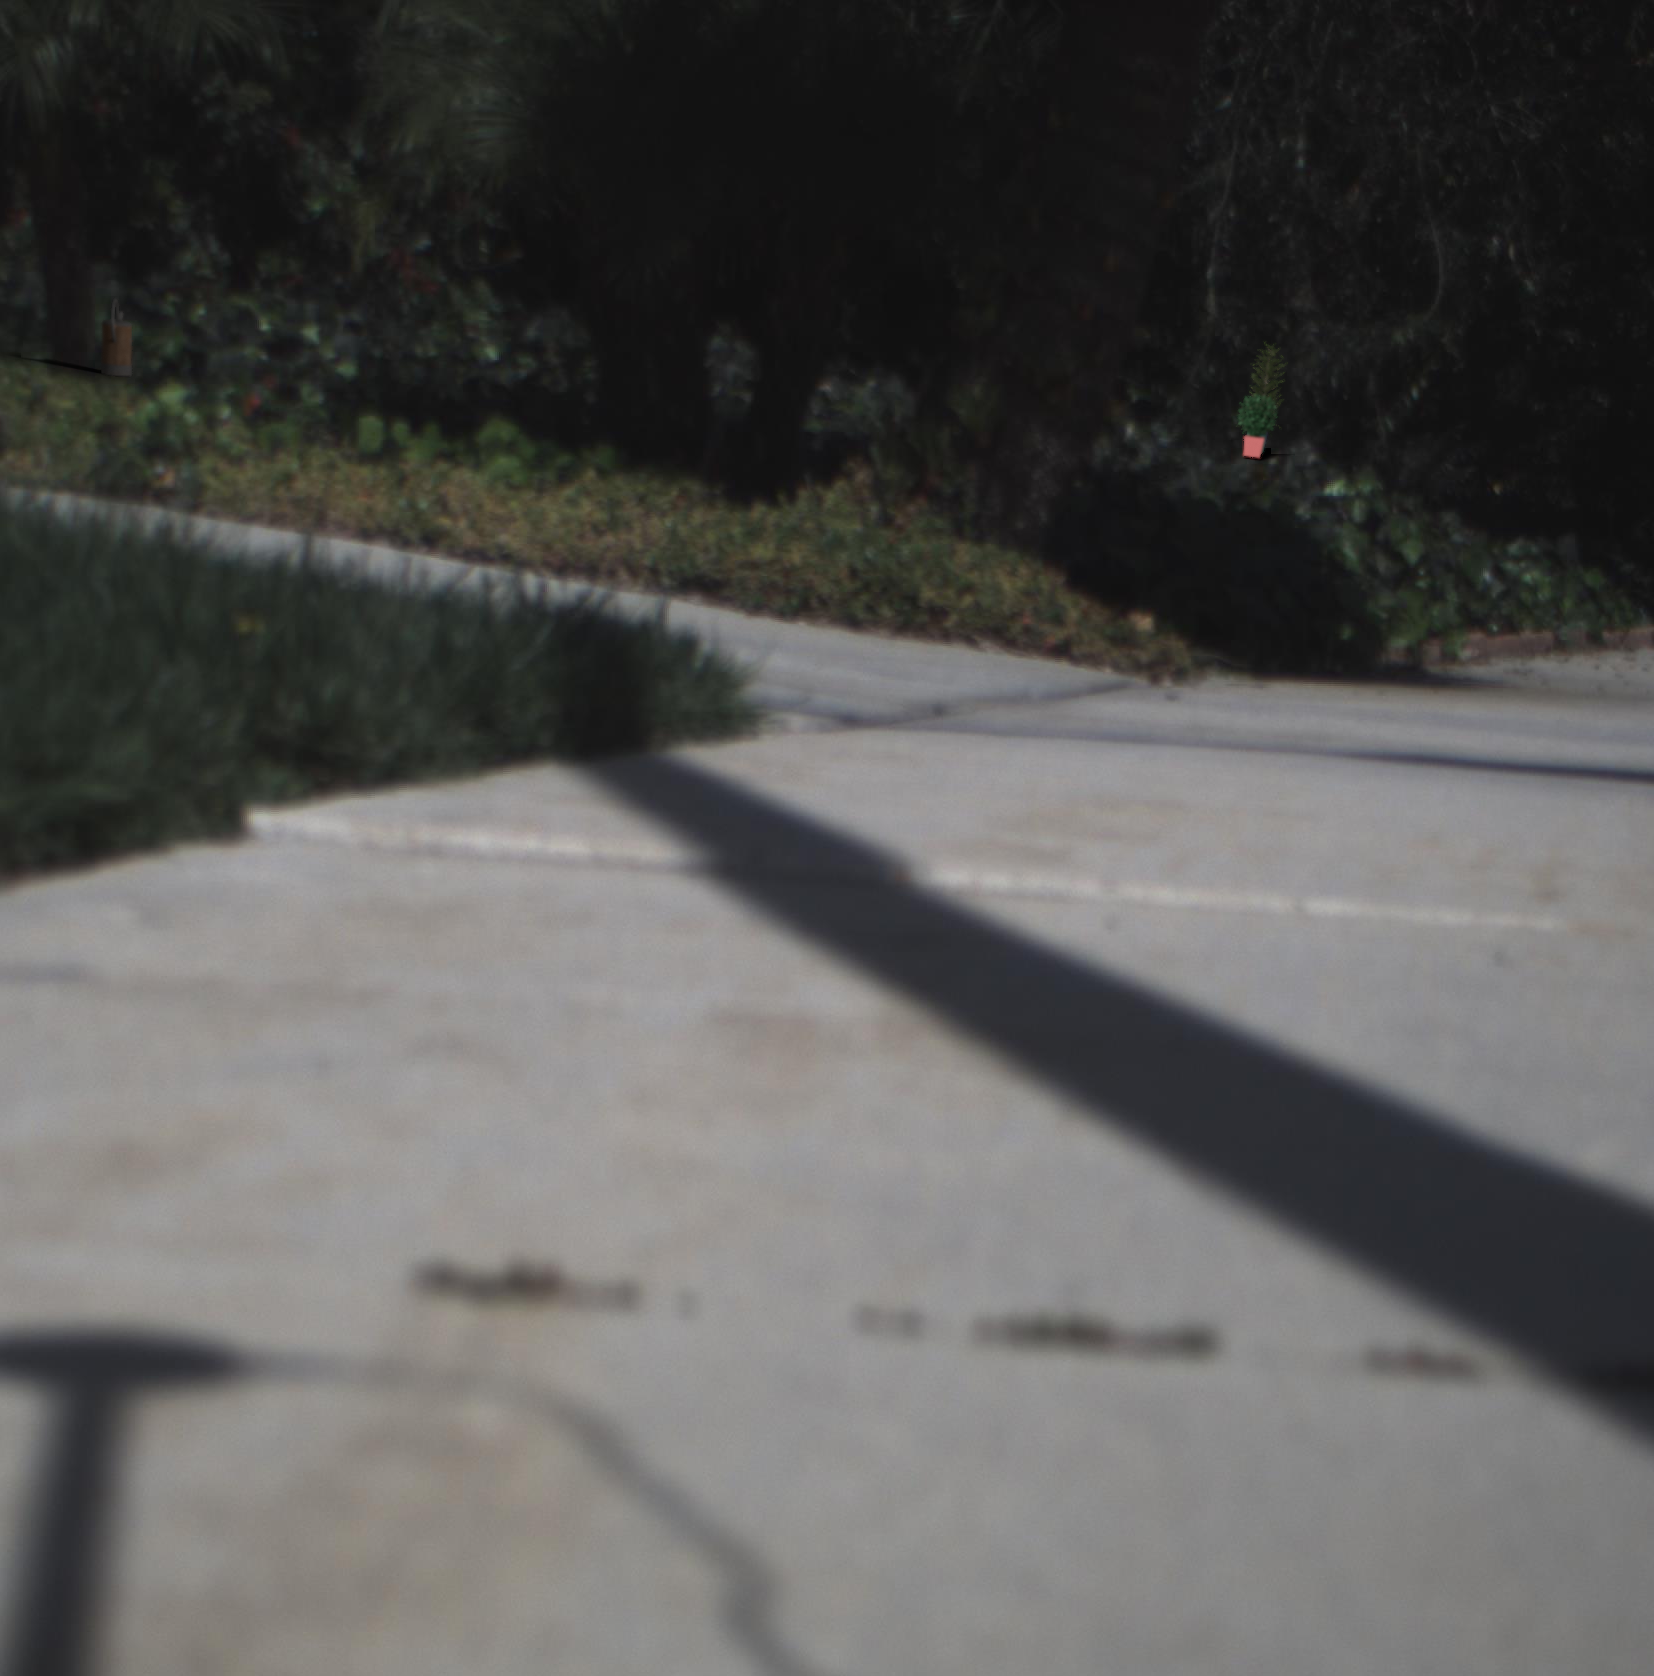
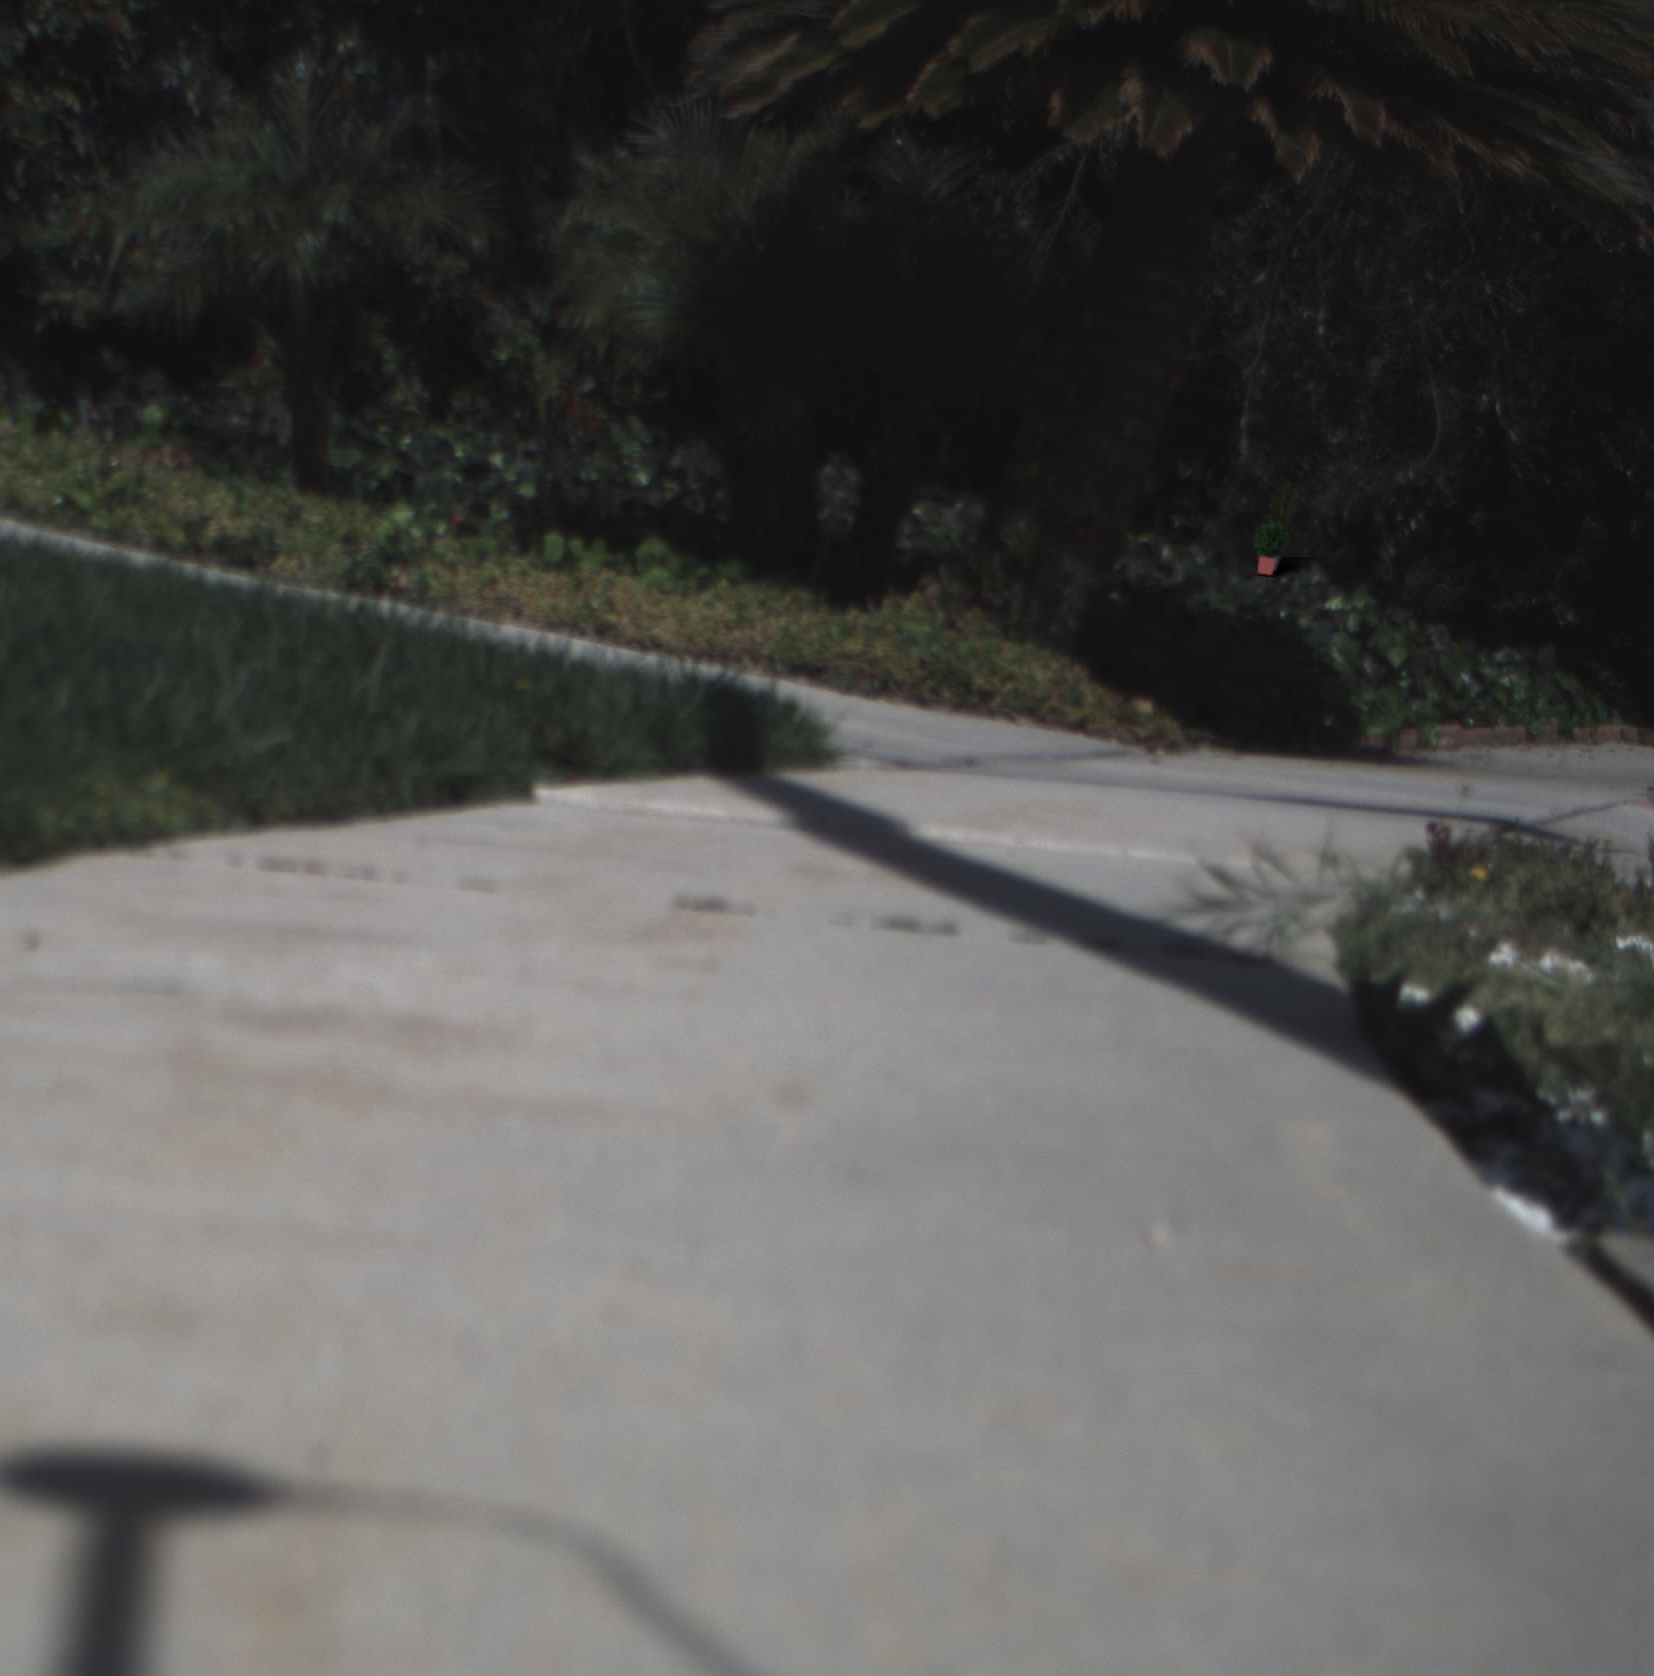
watering can: present [101,299,132,376] -> none [340,435,365,496]

